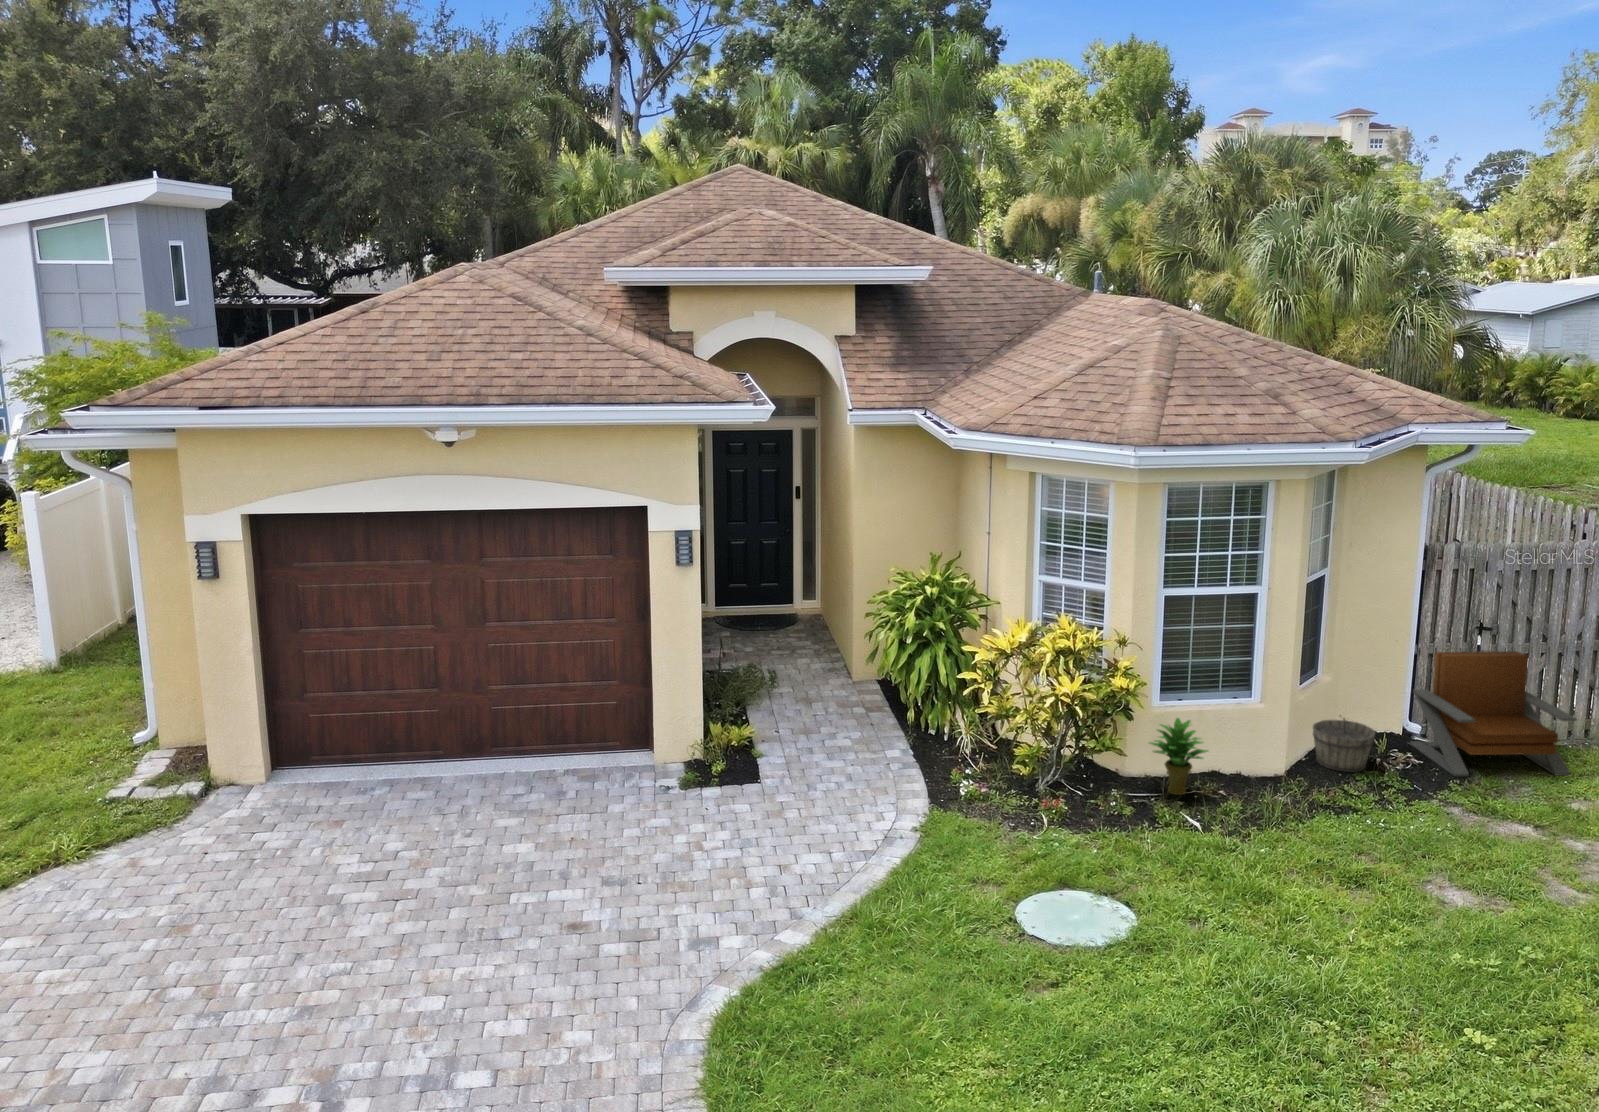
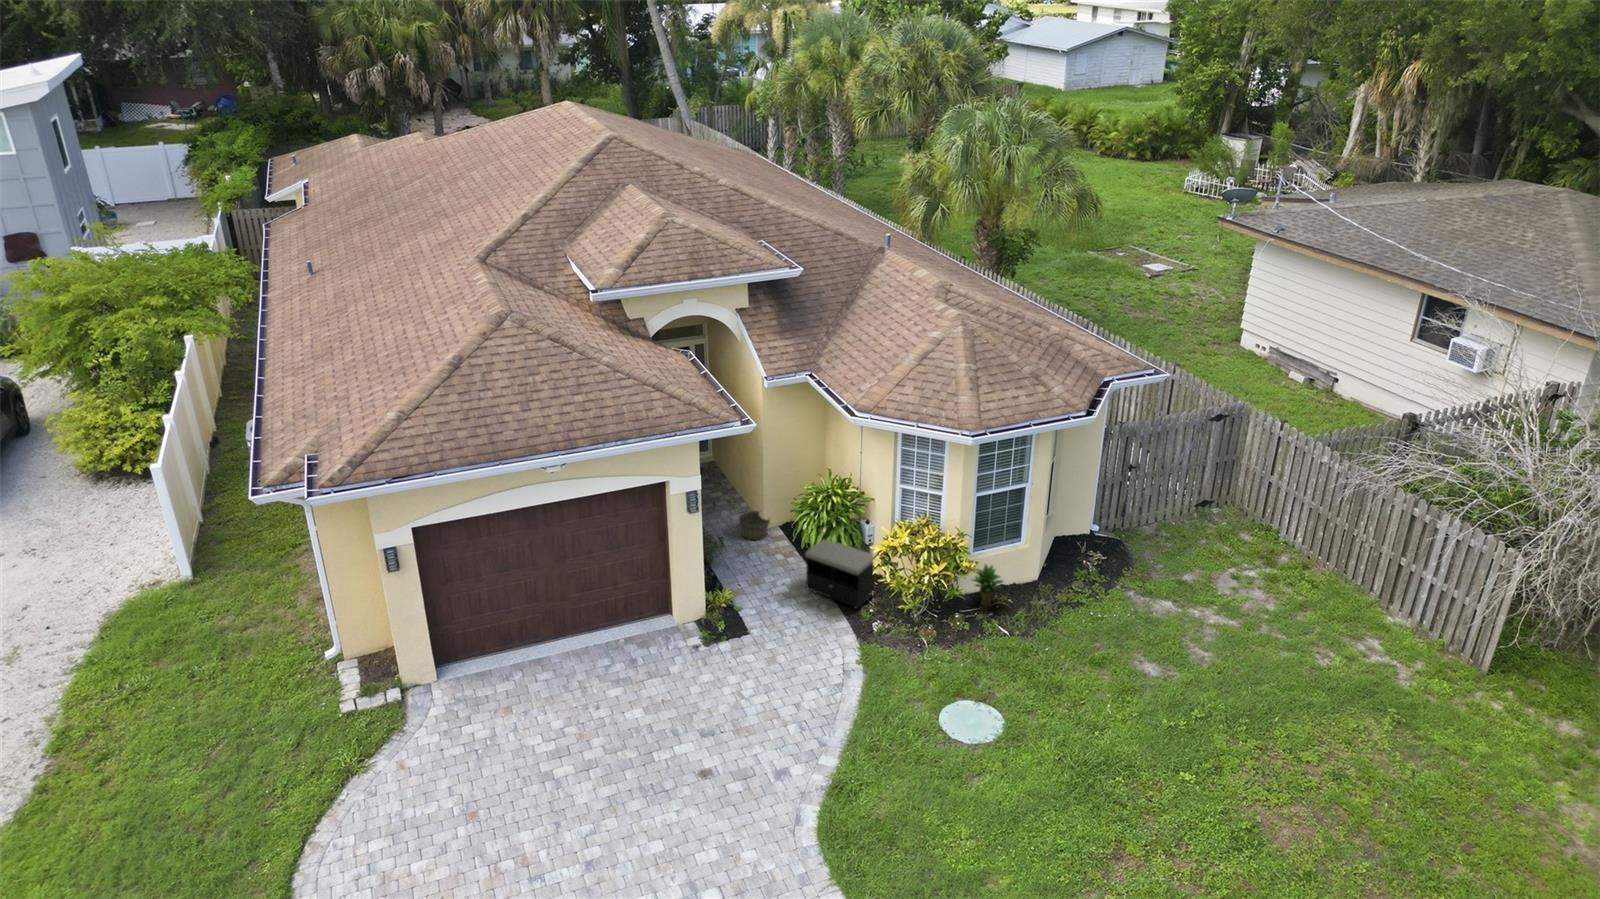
lounge chair: present [1410,651,1577,776] -> none [1095,491,1181,569]
storage bench: none [872,663,989,773] -> present [805,540,875,608]
wooden bucket: present [1313,718,1375,772] -> present [739,511,770,541]

